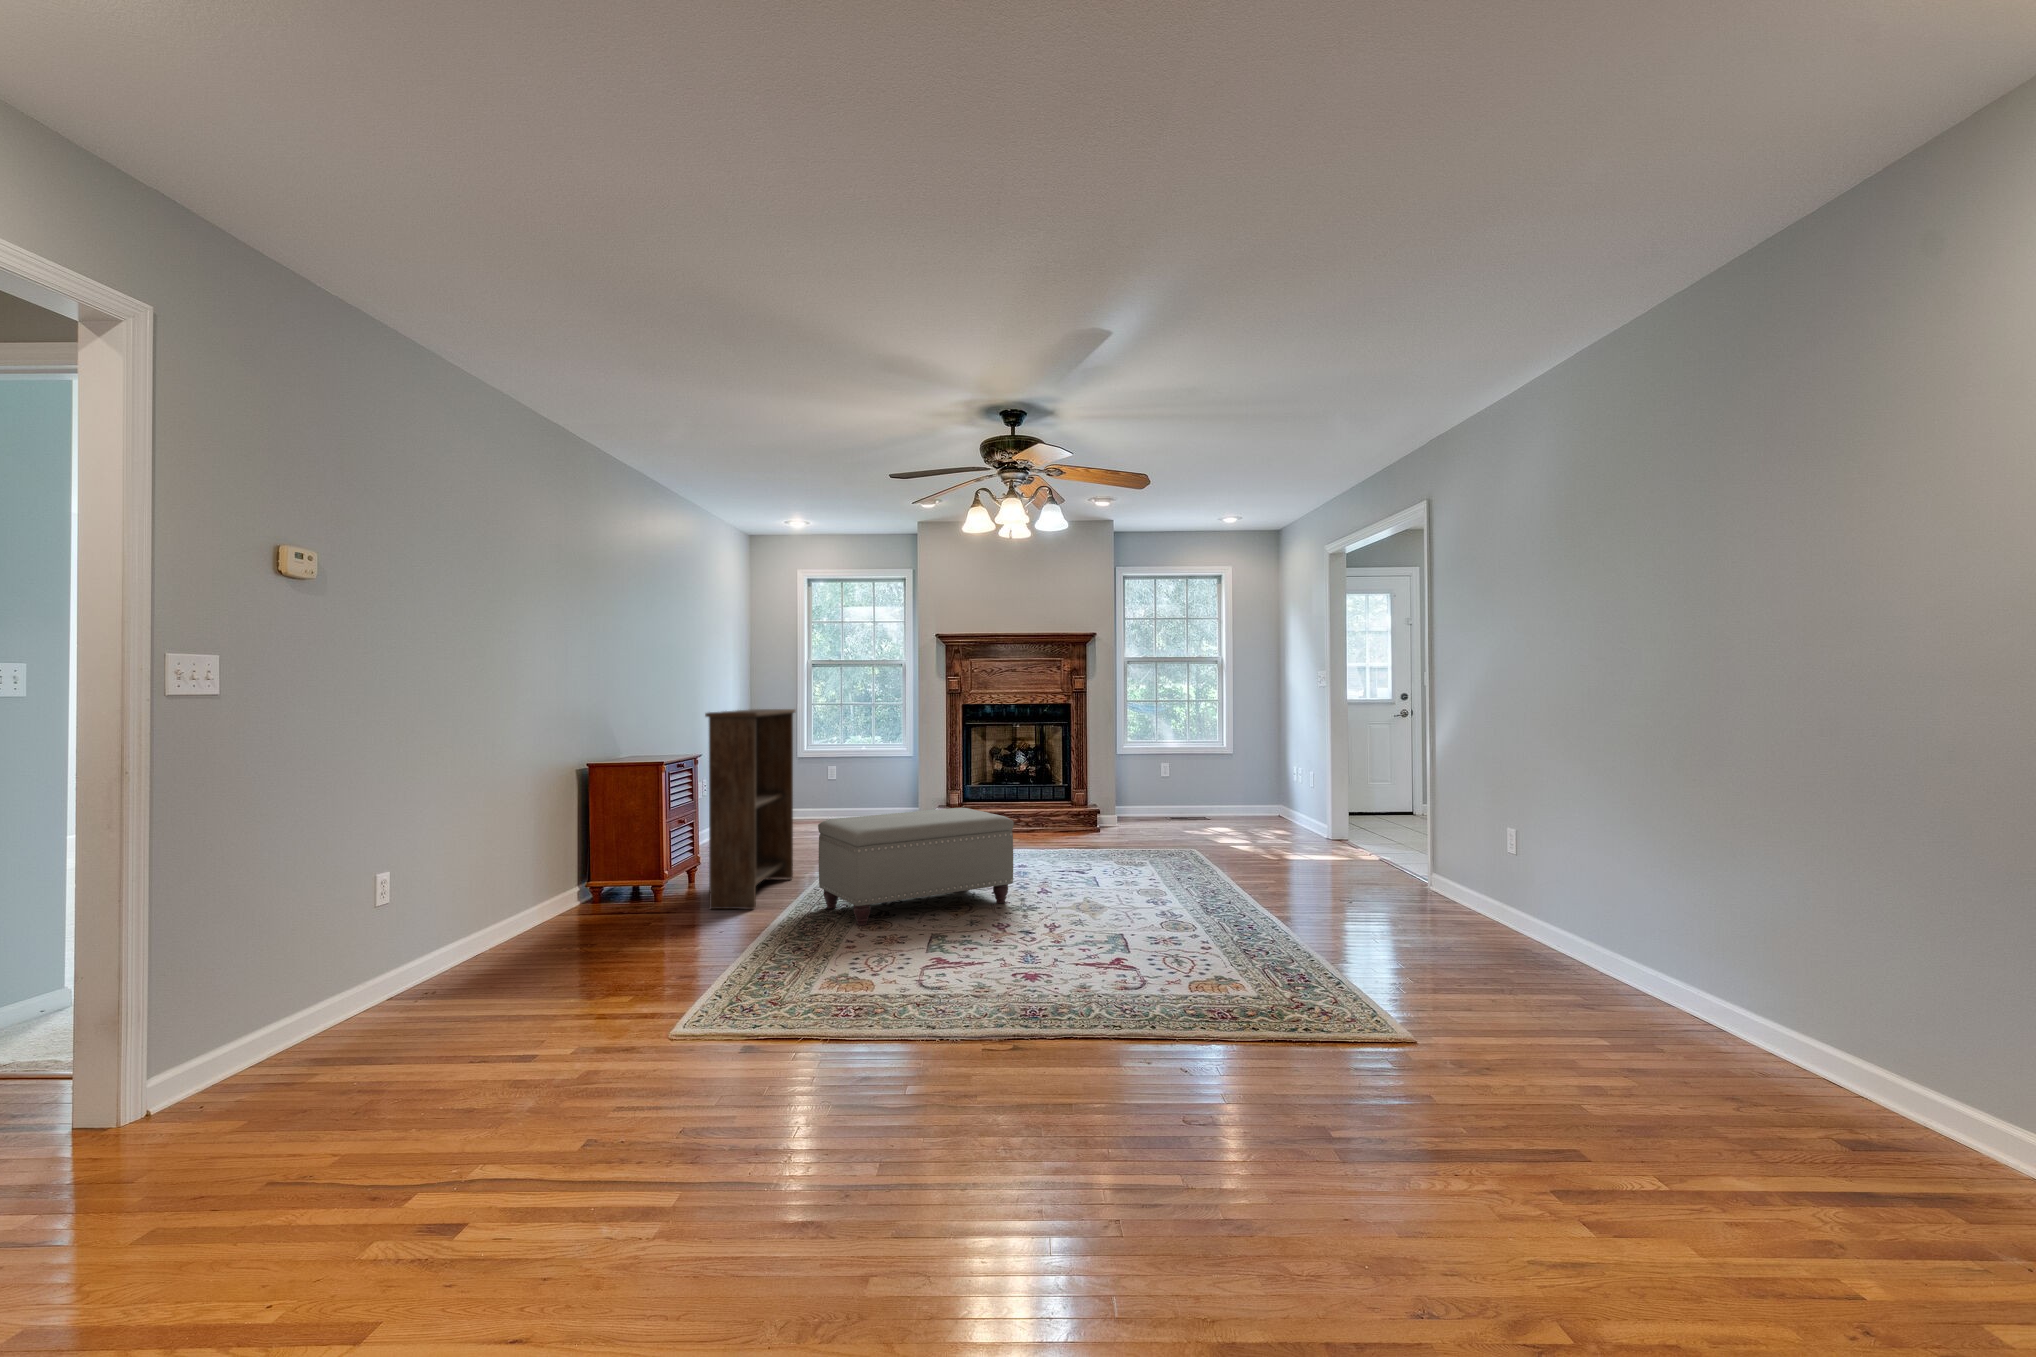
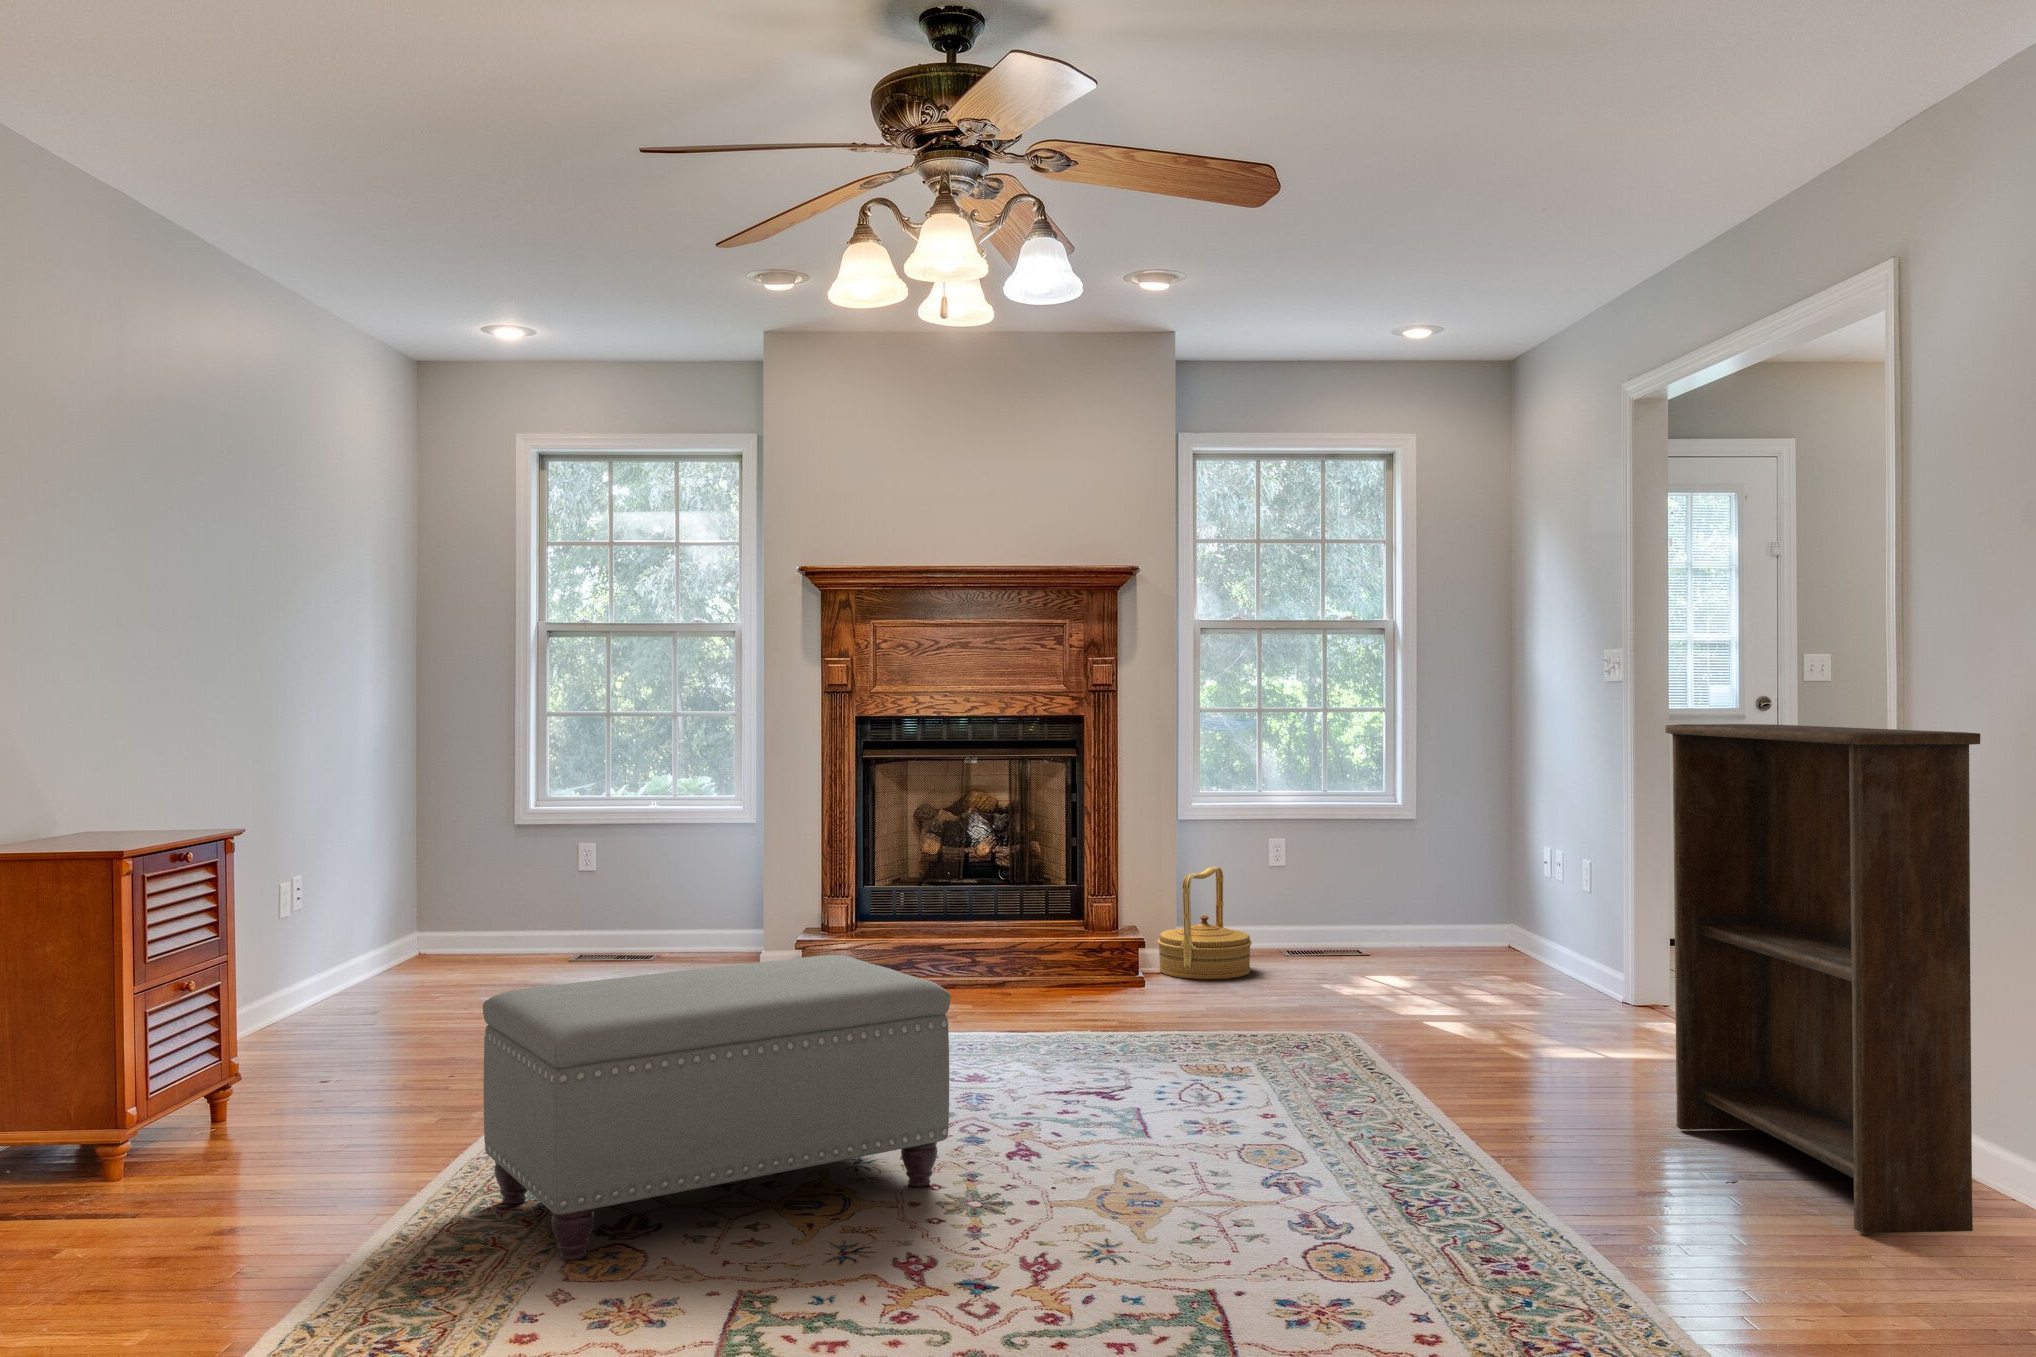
bookshelf: present [705,709,795,909] -> present [1665,724,1980,1234]
woven basket: none [1107,777,1152,830] -> present [1157,866,1252,979]

